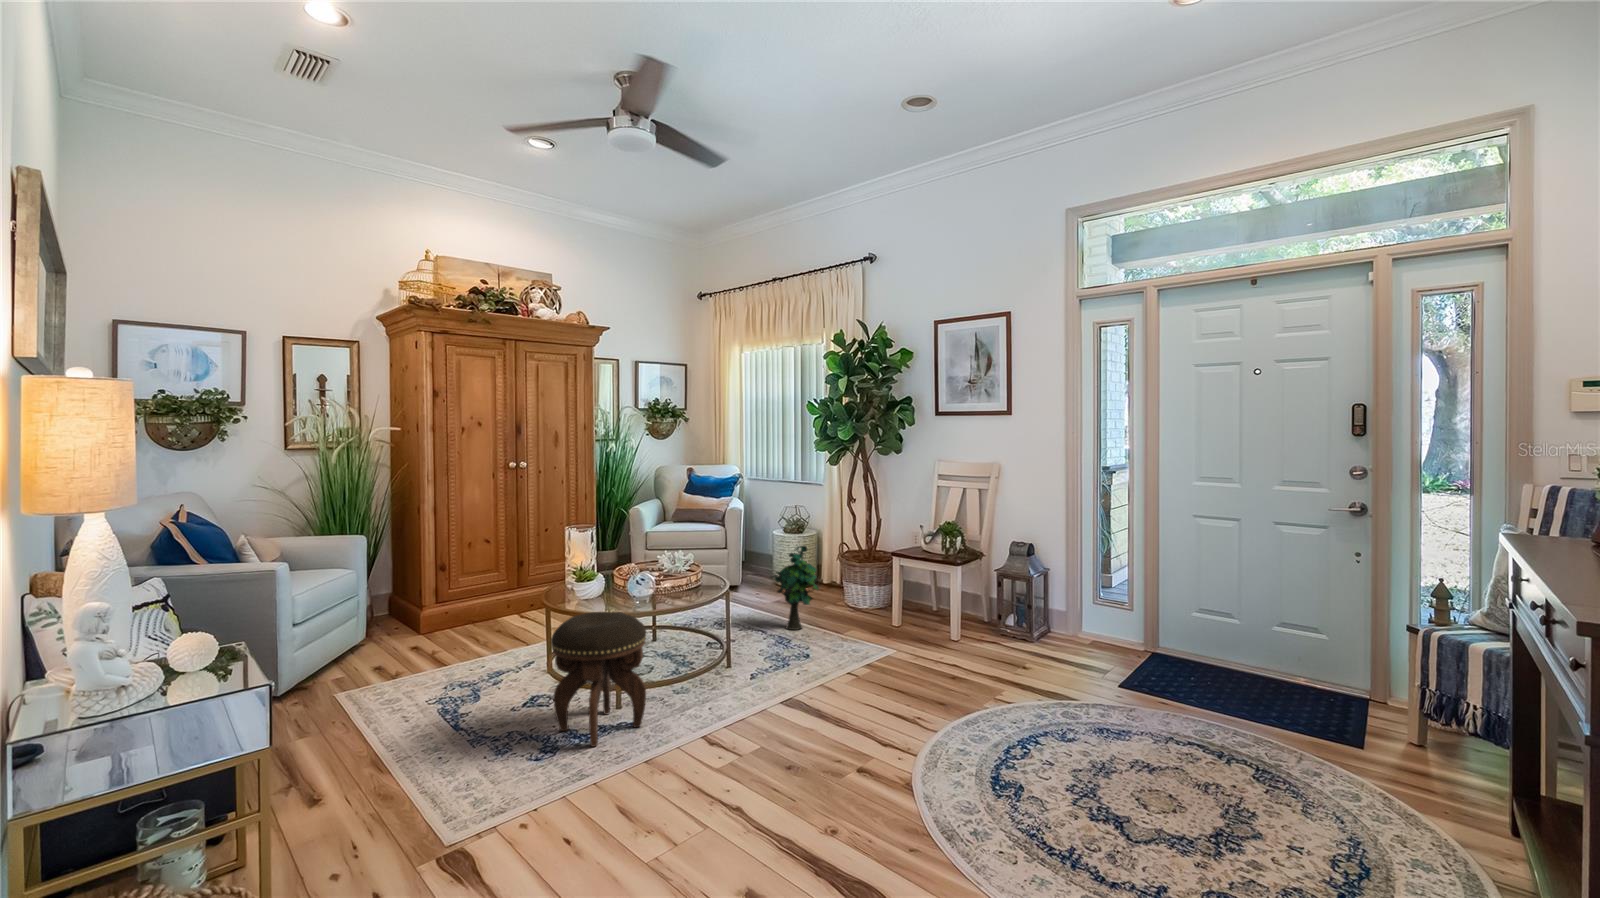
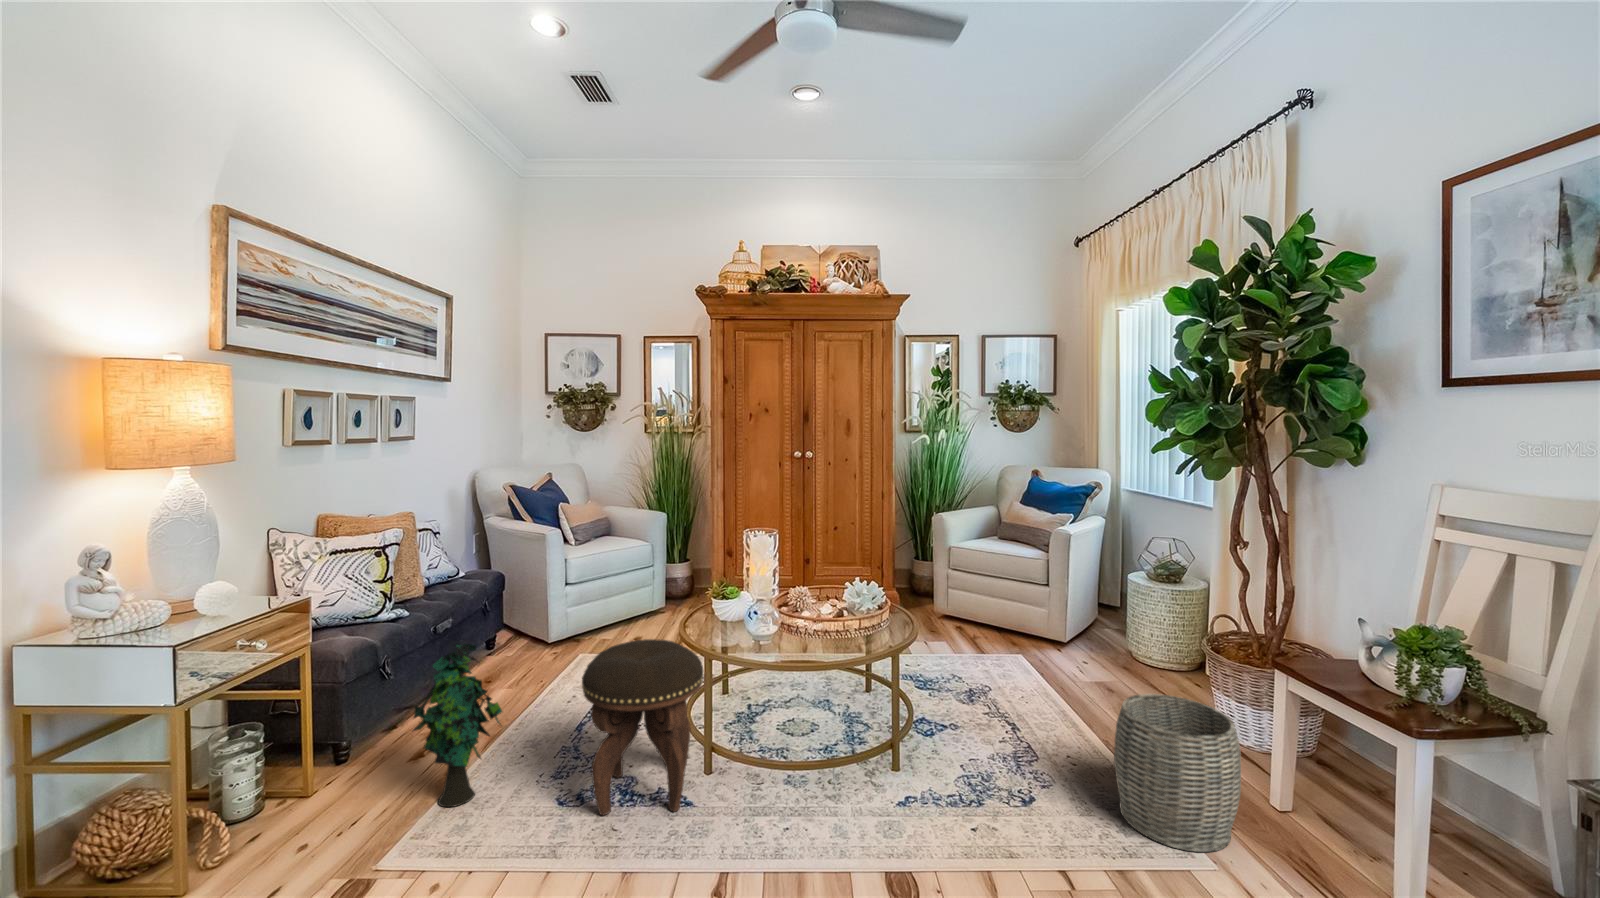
decorative plant: present [772,546,819,630] -> present [413,644,502,807]
woven basket: none [842,581,900,651] -> present [1114,694,1241,852]

